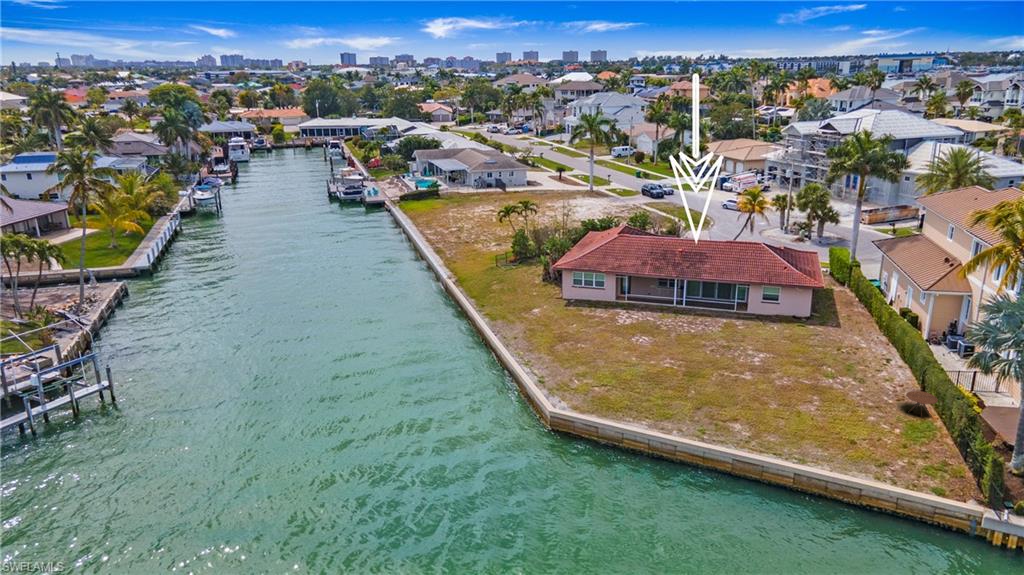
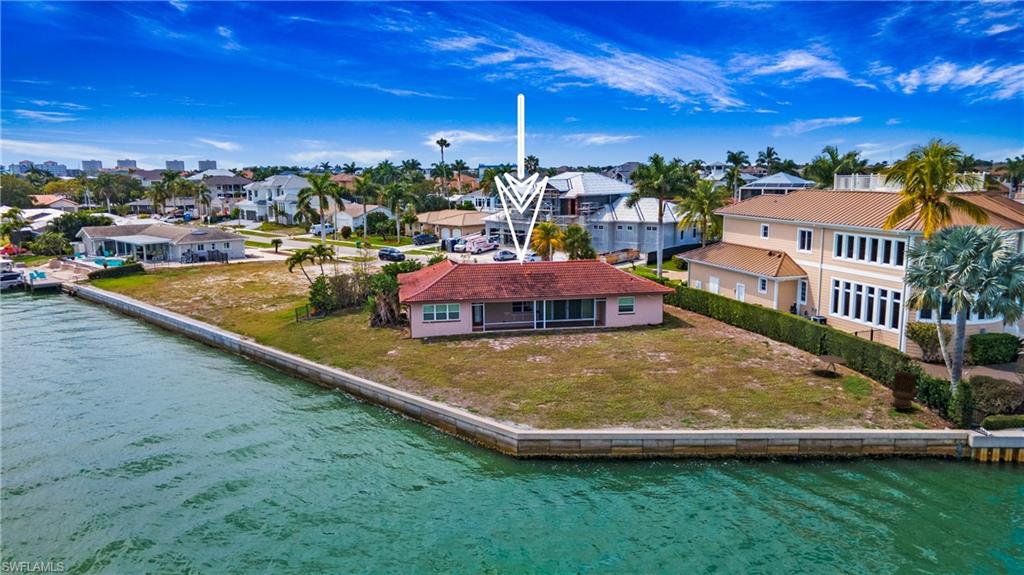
lounge chair: none [934,429,975,474] -> present [889,371,919,409]

